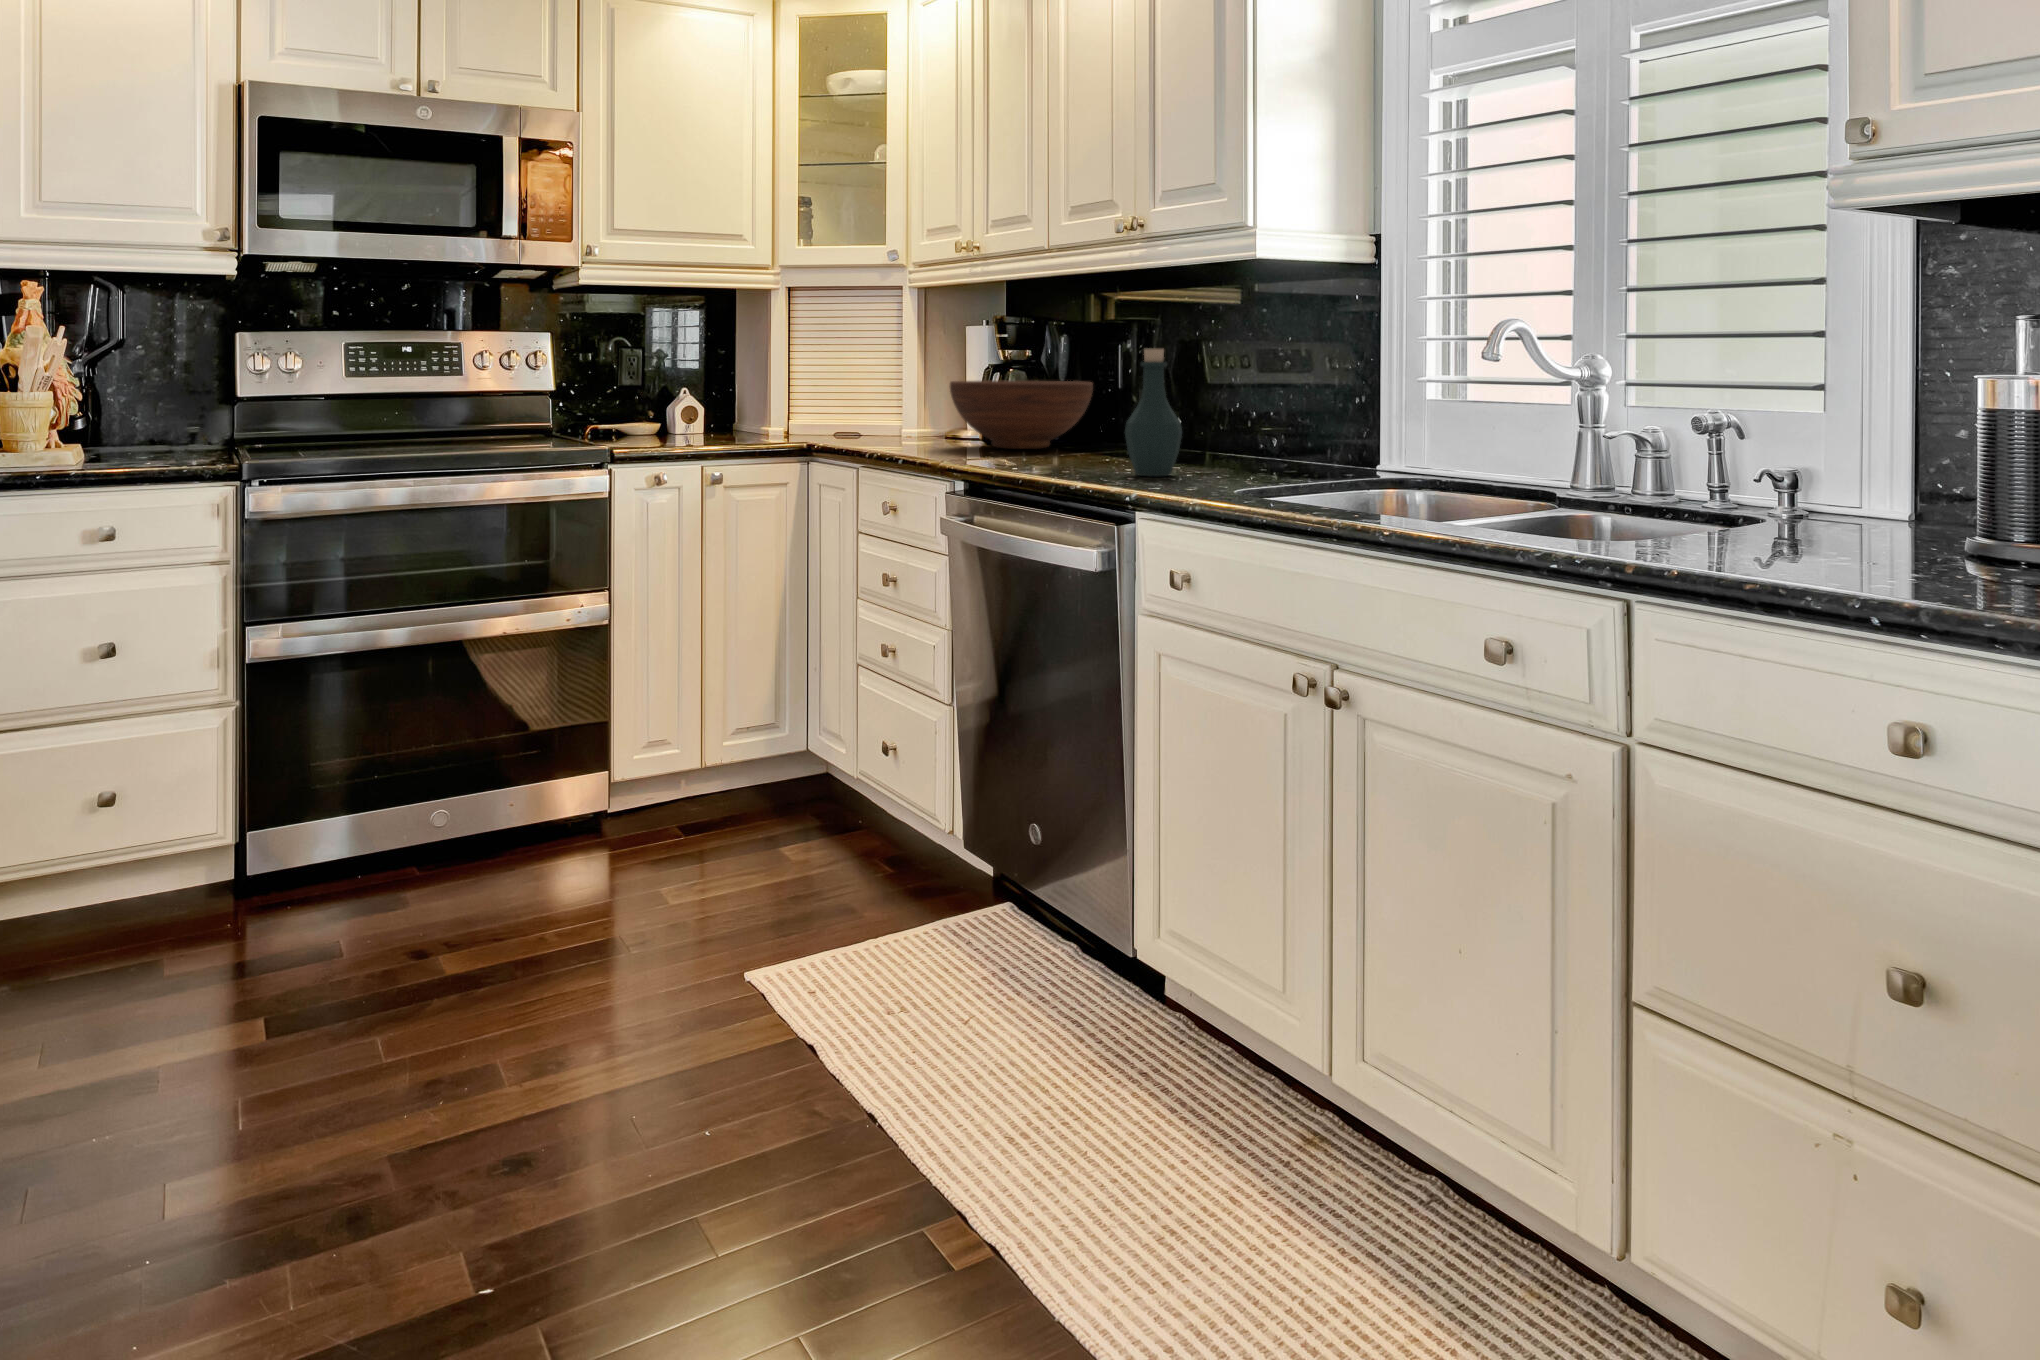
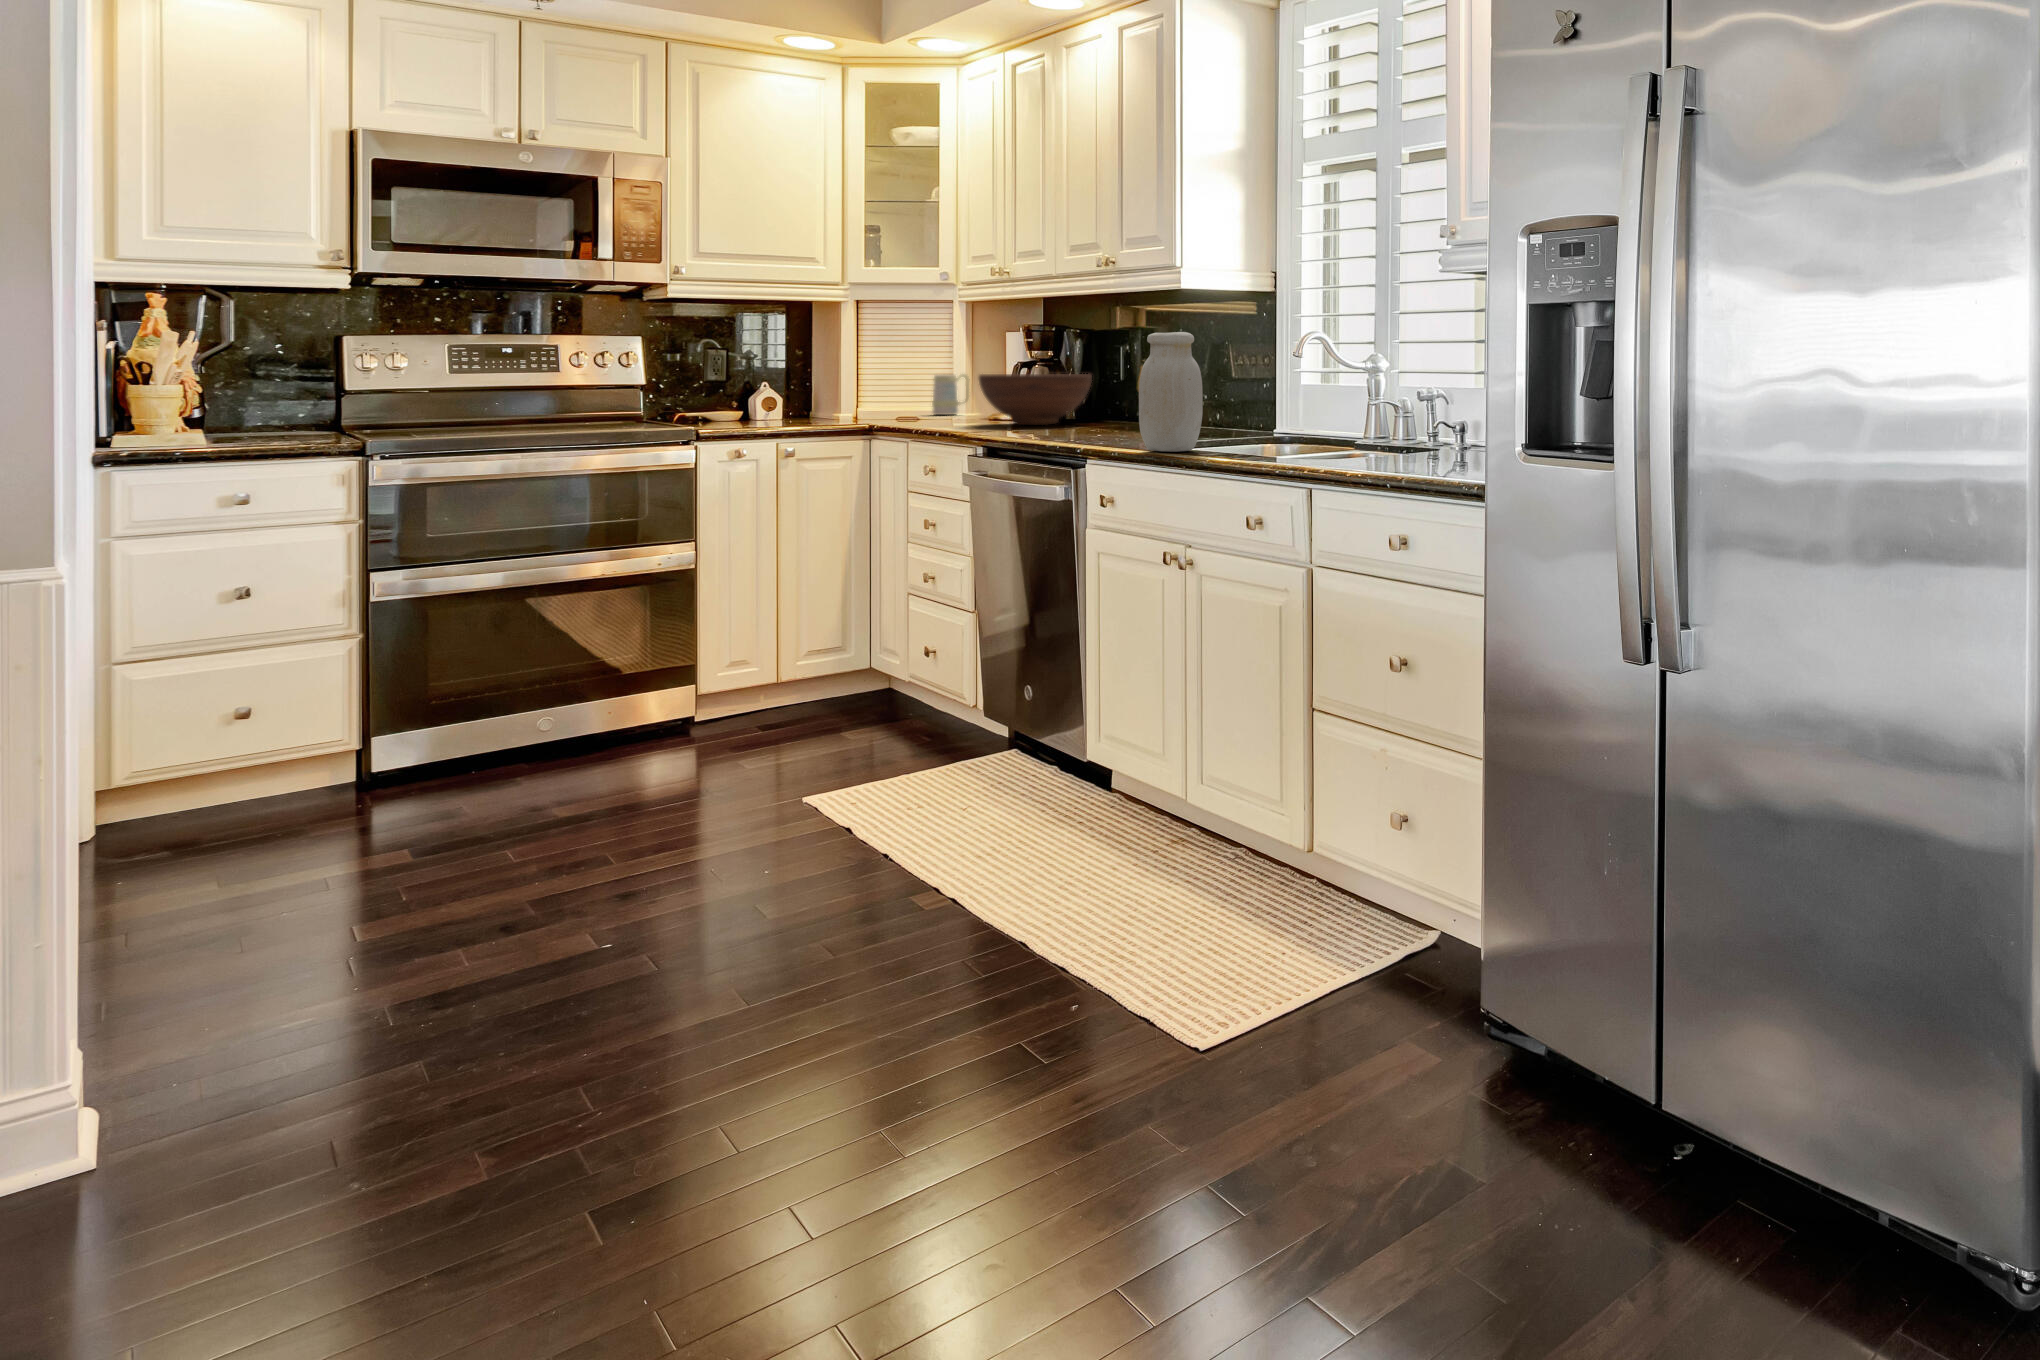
jar: none [1230,322,1328,506] -> present [1139,332,1203,452]
bottle: present [1125,349,1182,476] -> none [1091,350,1133,439]
mug: none [878,379,922,431] -> present [932,374,969,415]

